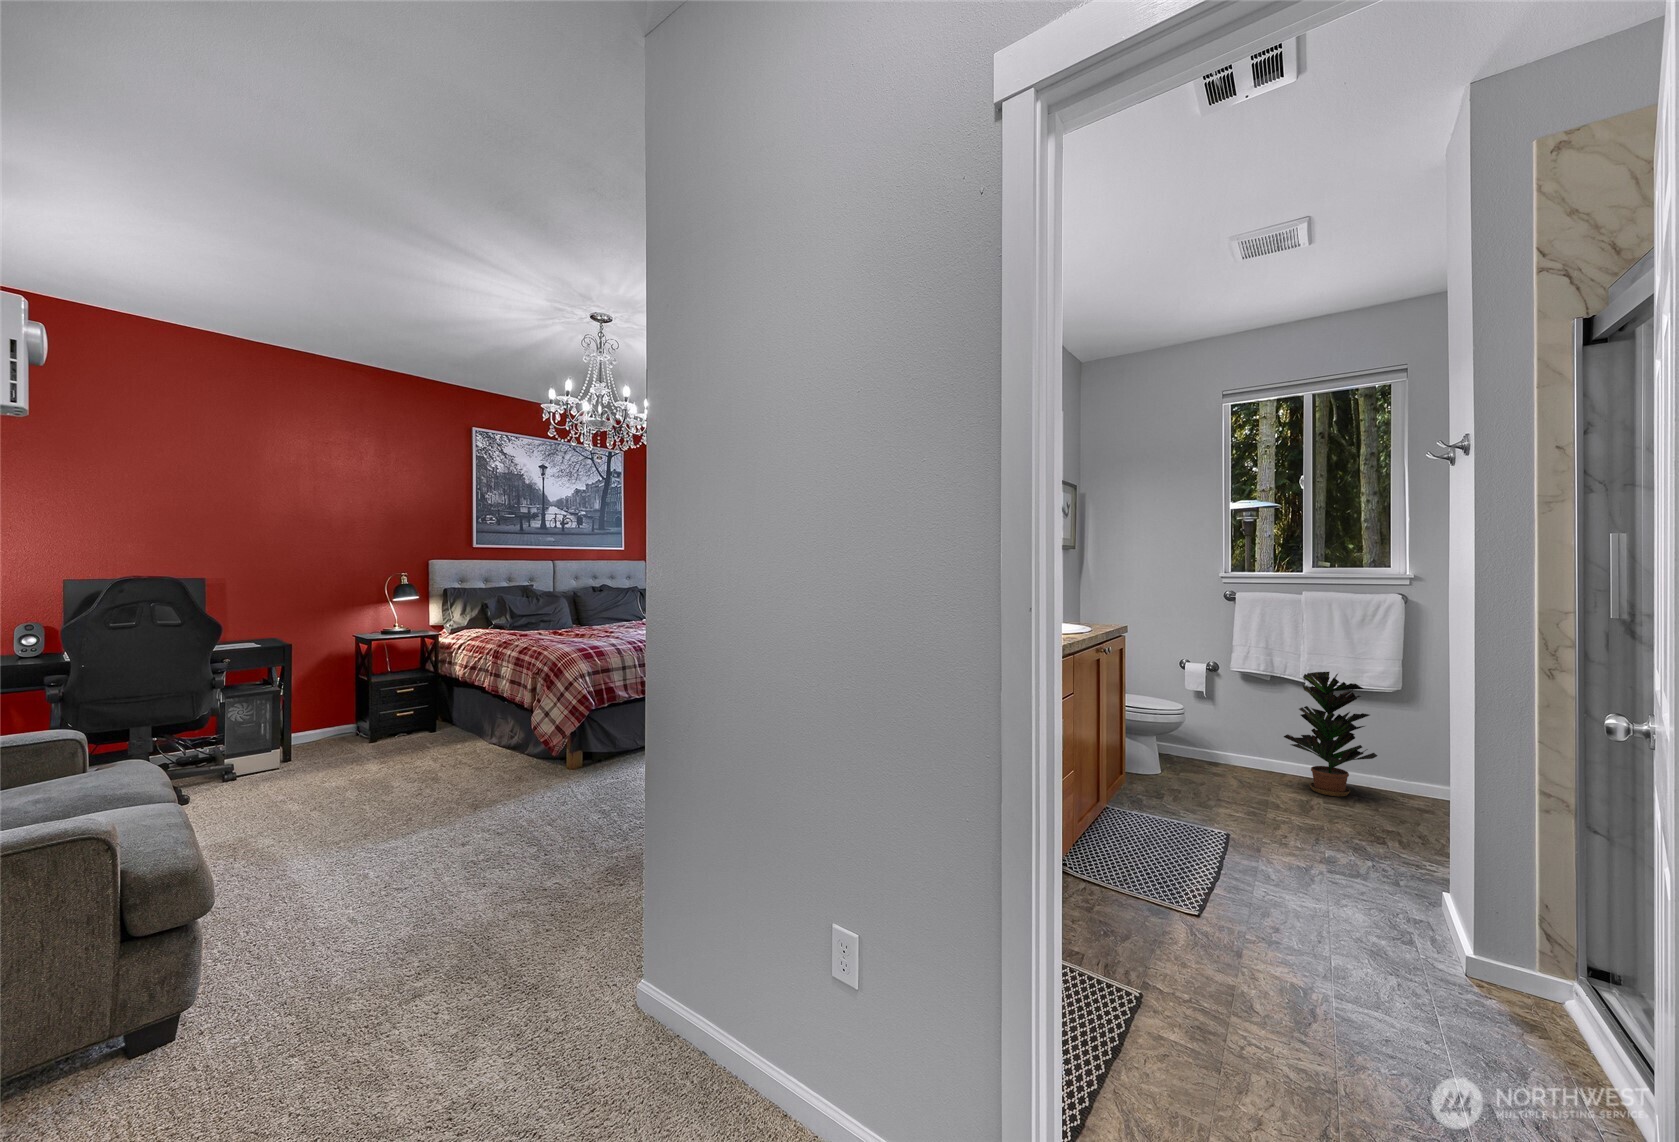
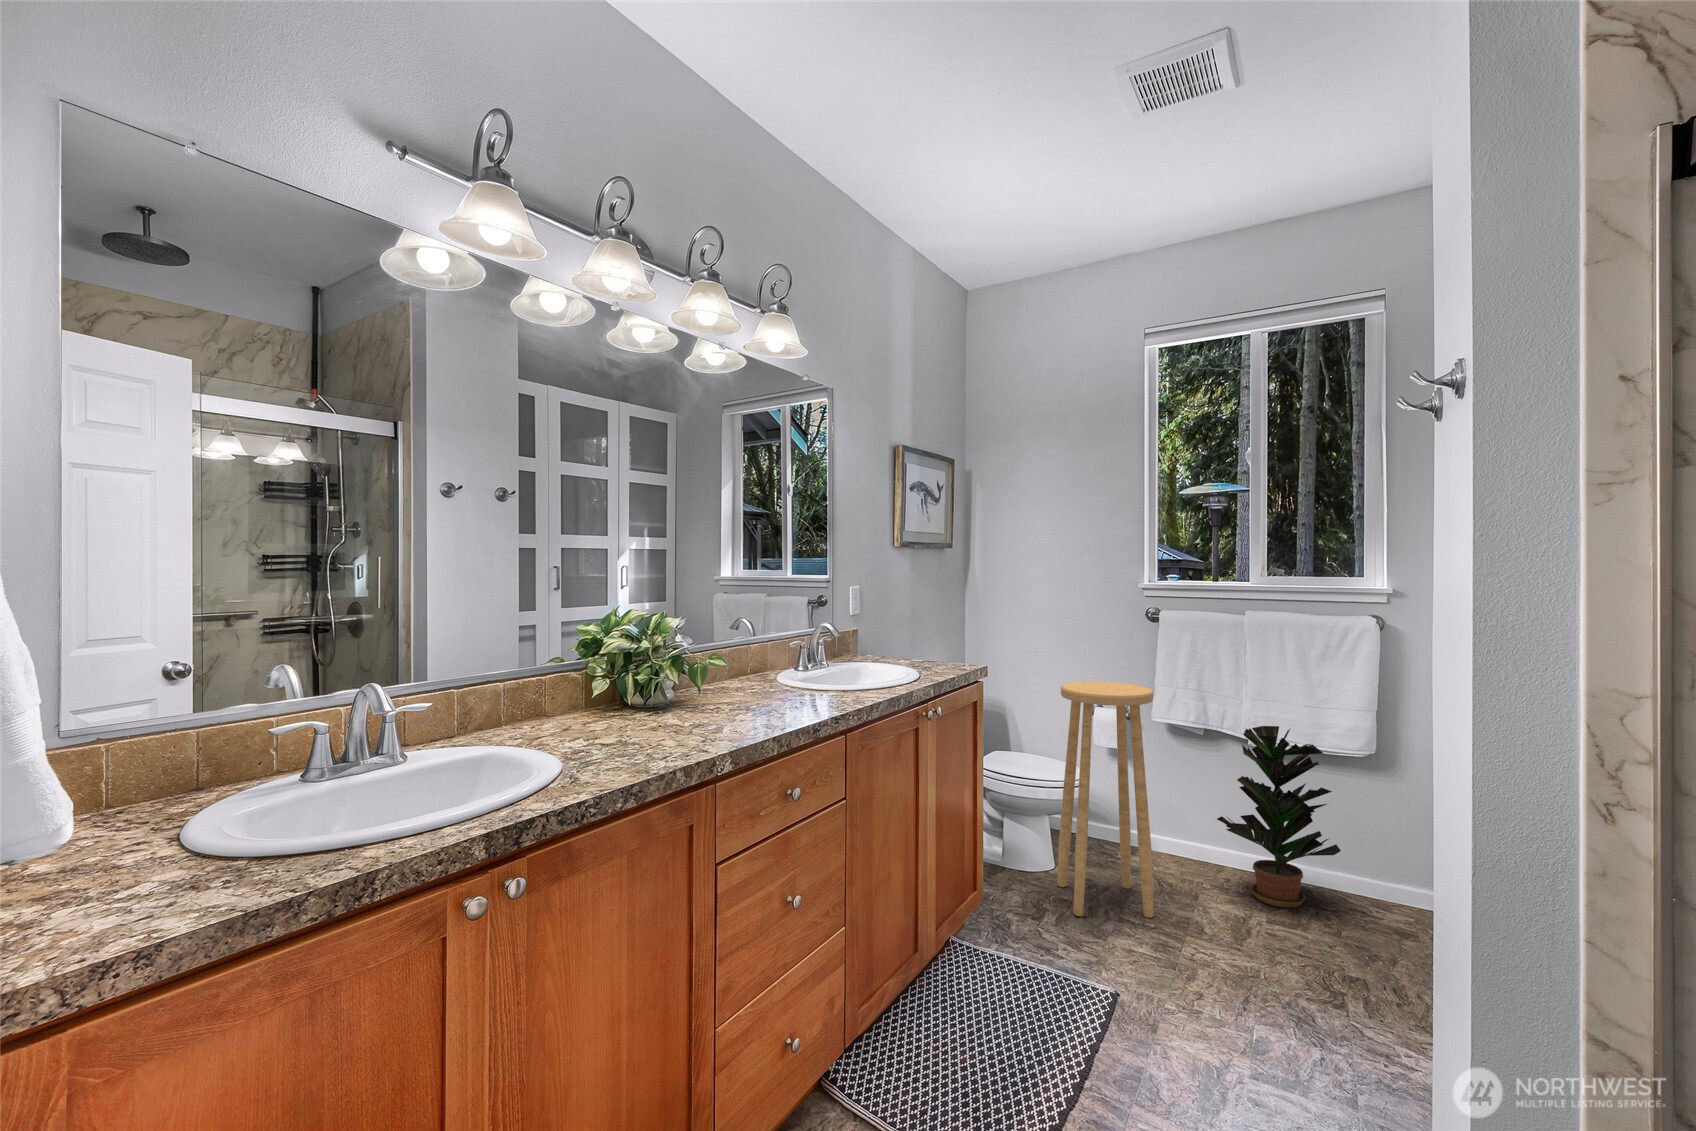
stool: none [1167,640,1242,799] -> present [1057,681,1154,918]

